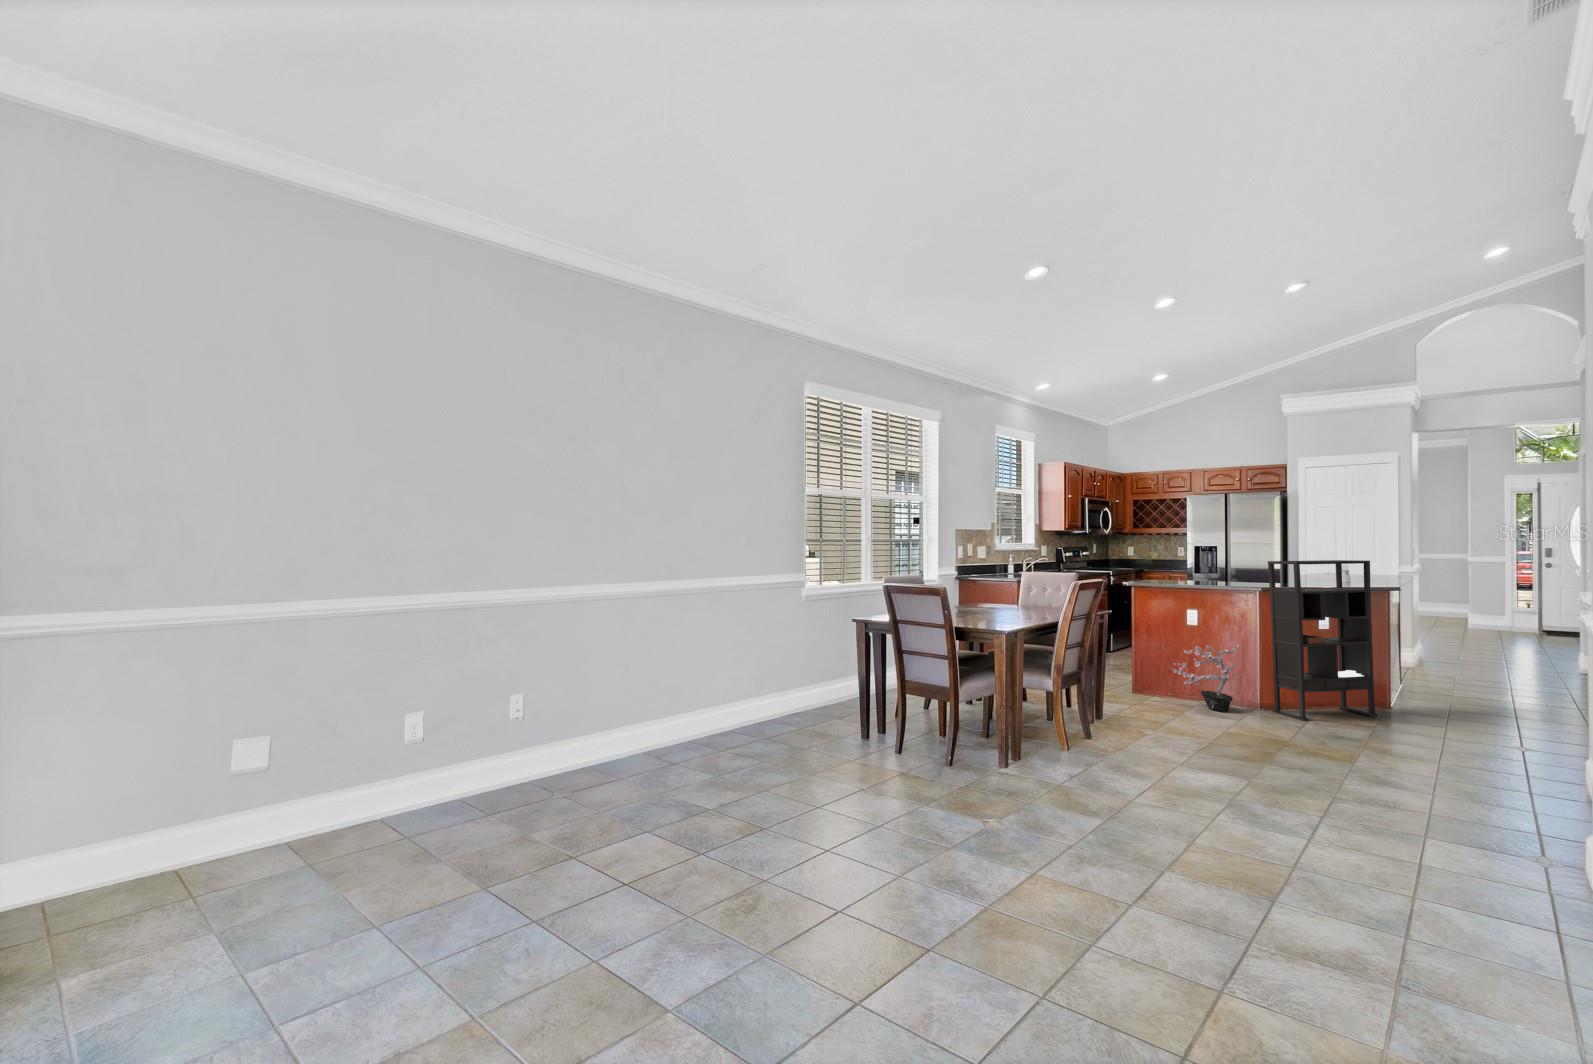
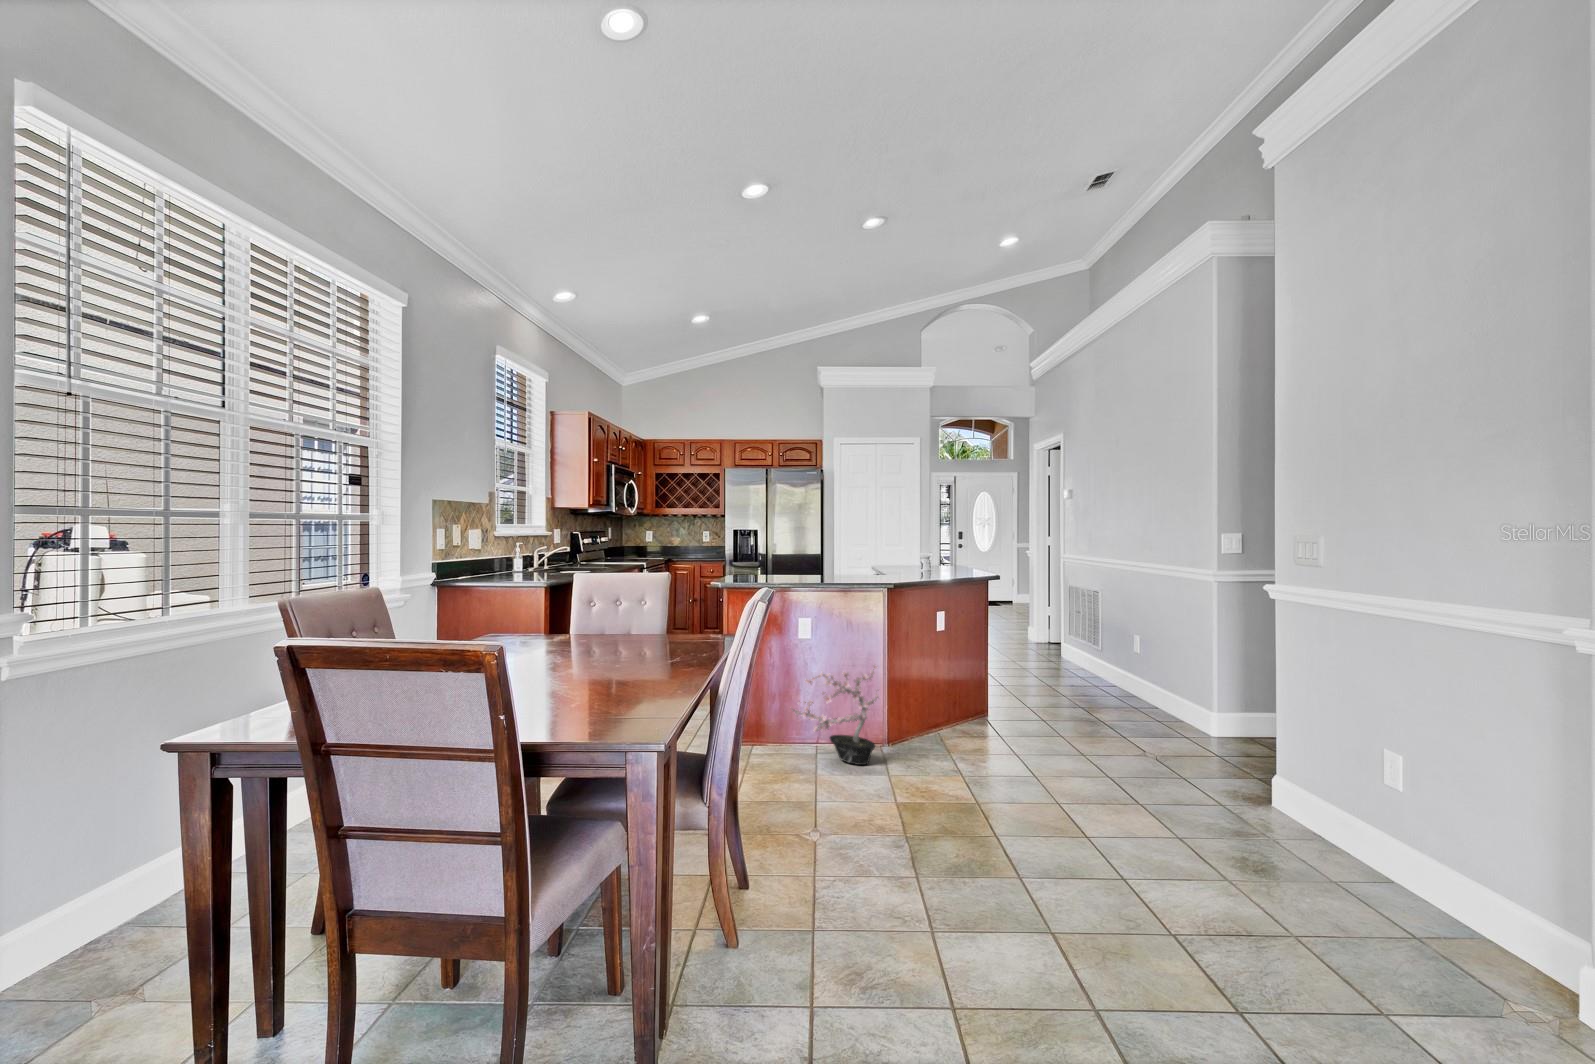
bookshelf: present [1268,560,1379,721] -> none [907,544,1015,763]

